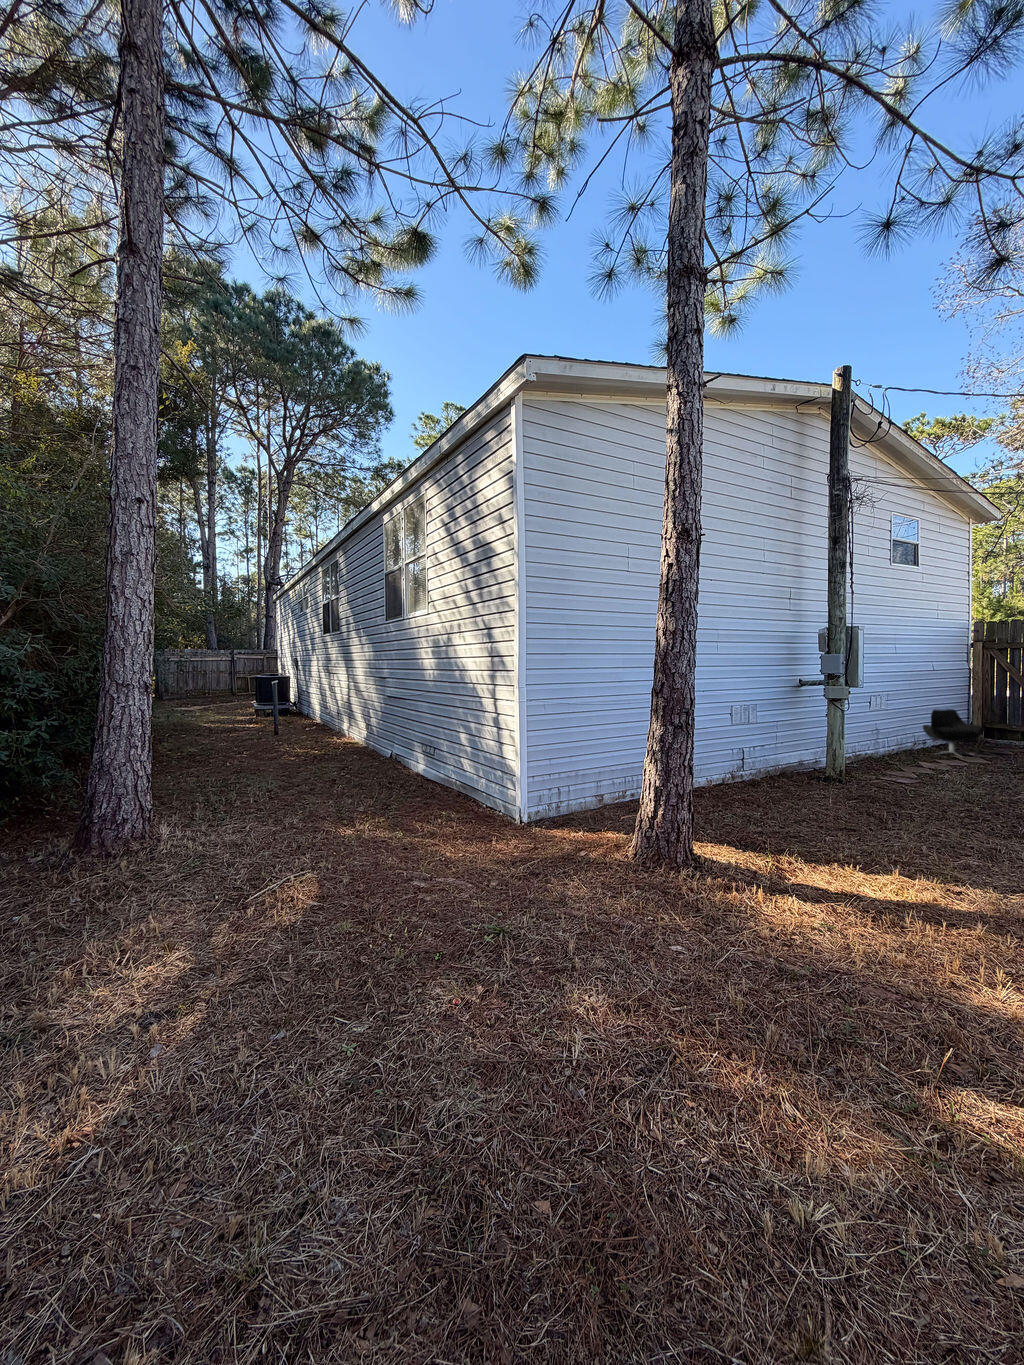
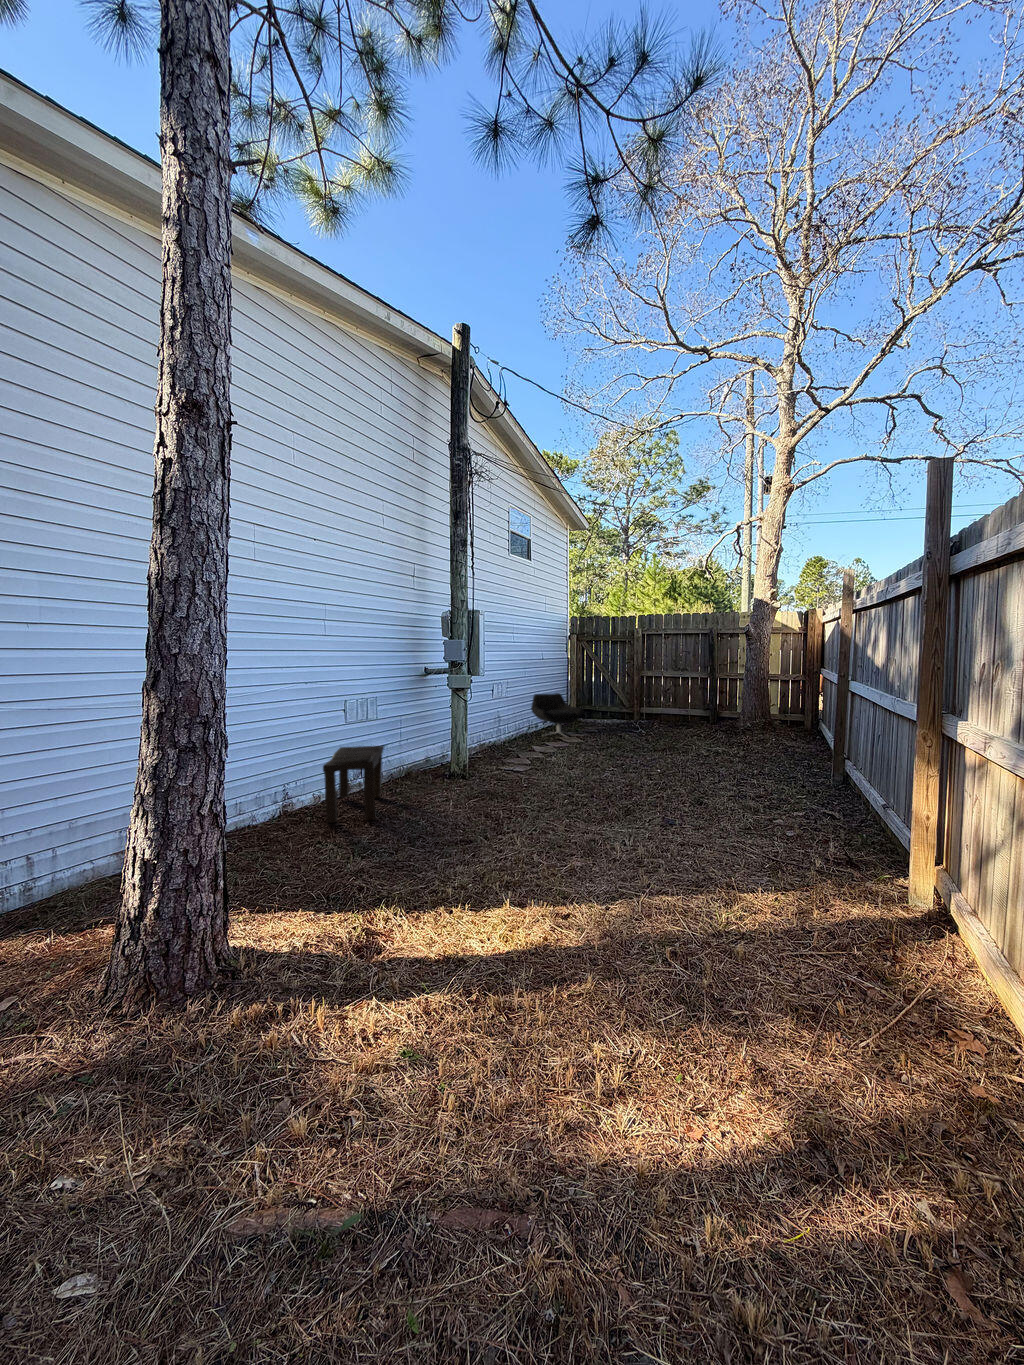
bench: none [720,746,766,806] -> present [323,746,384,823]

